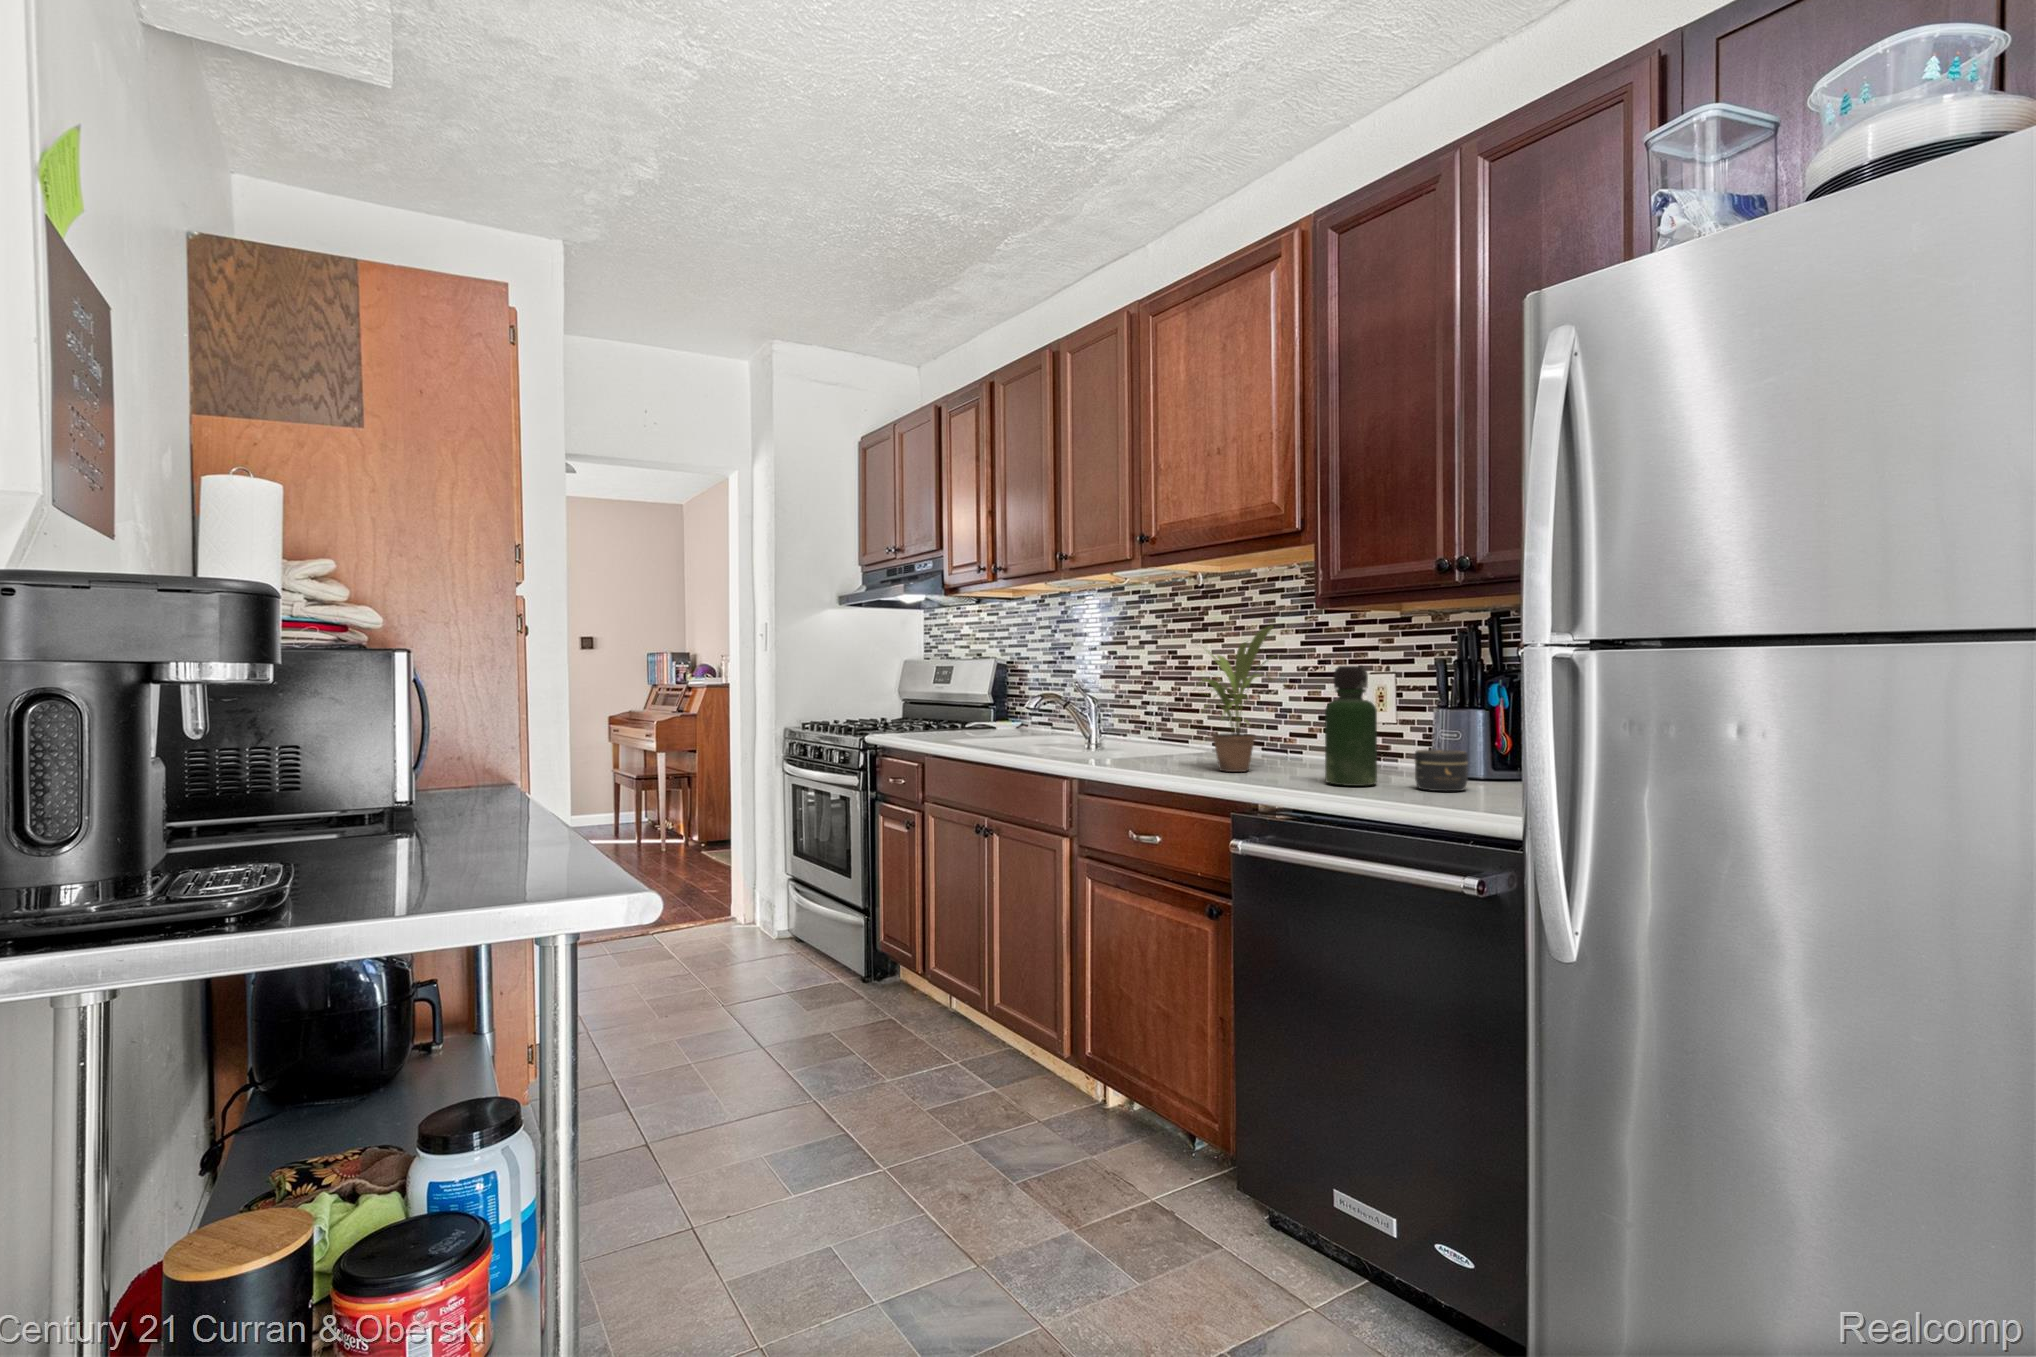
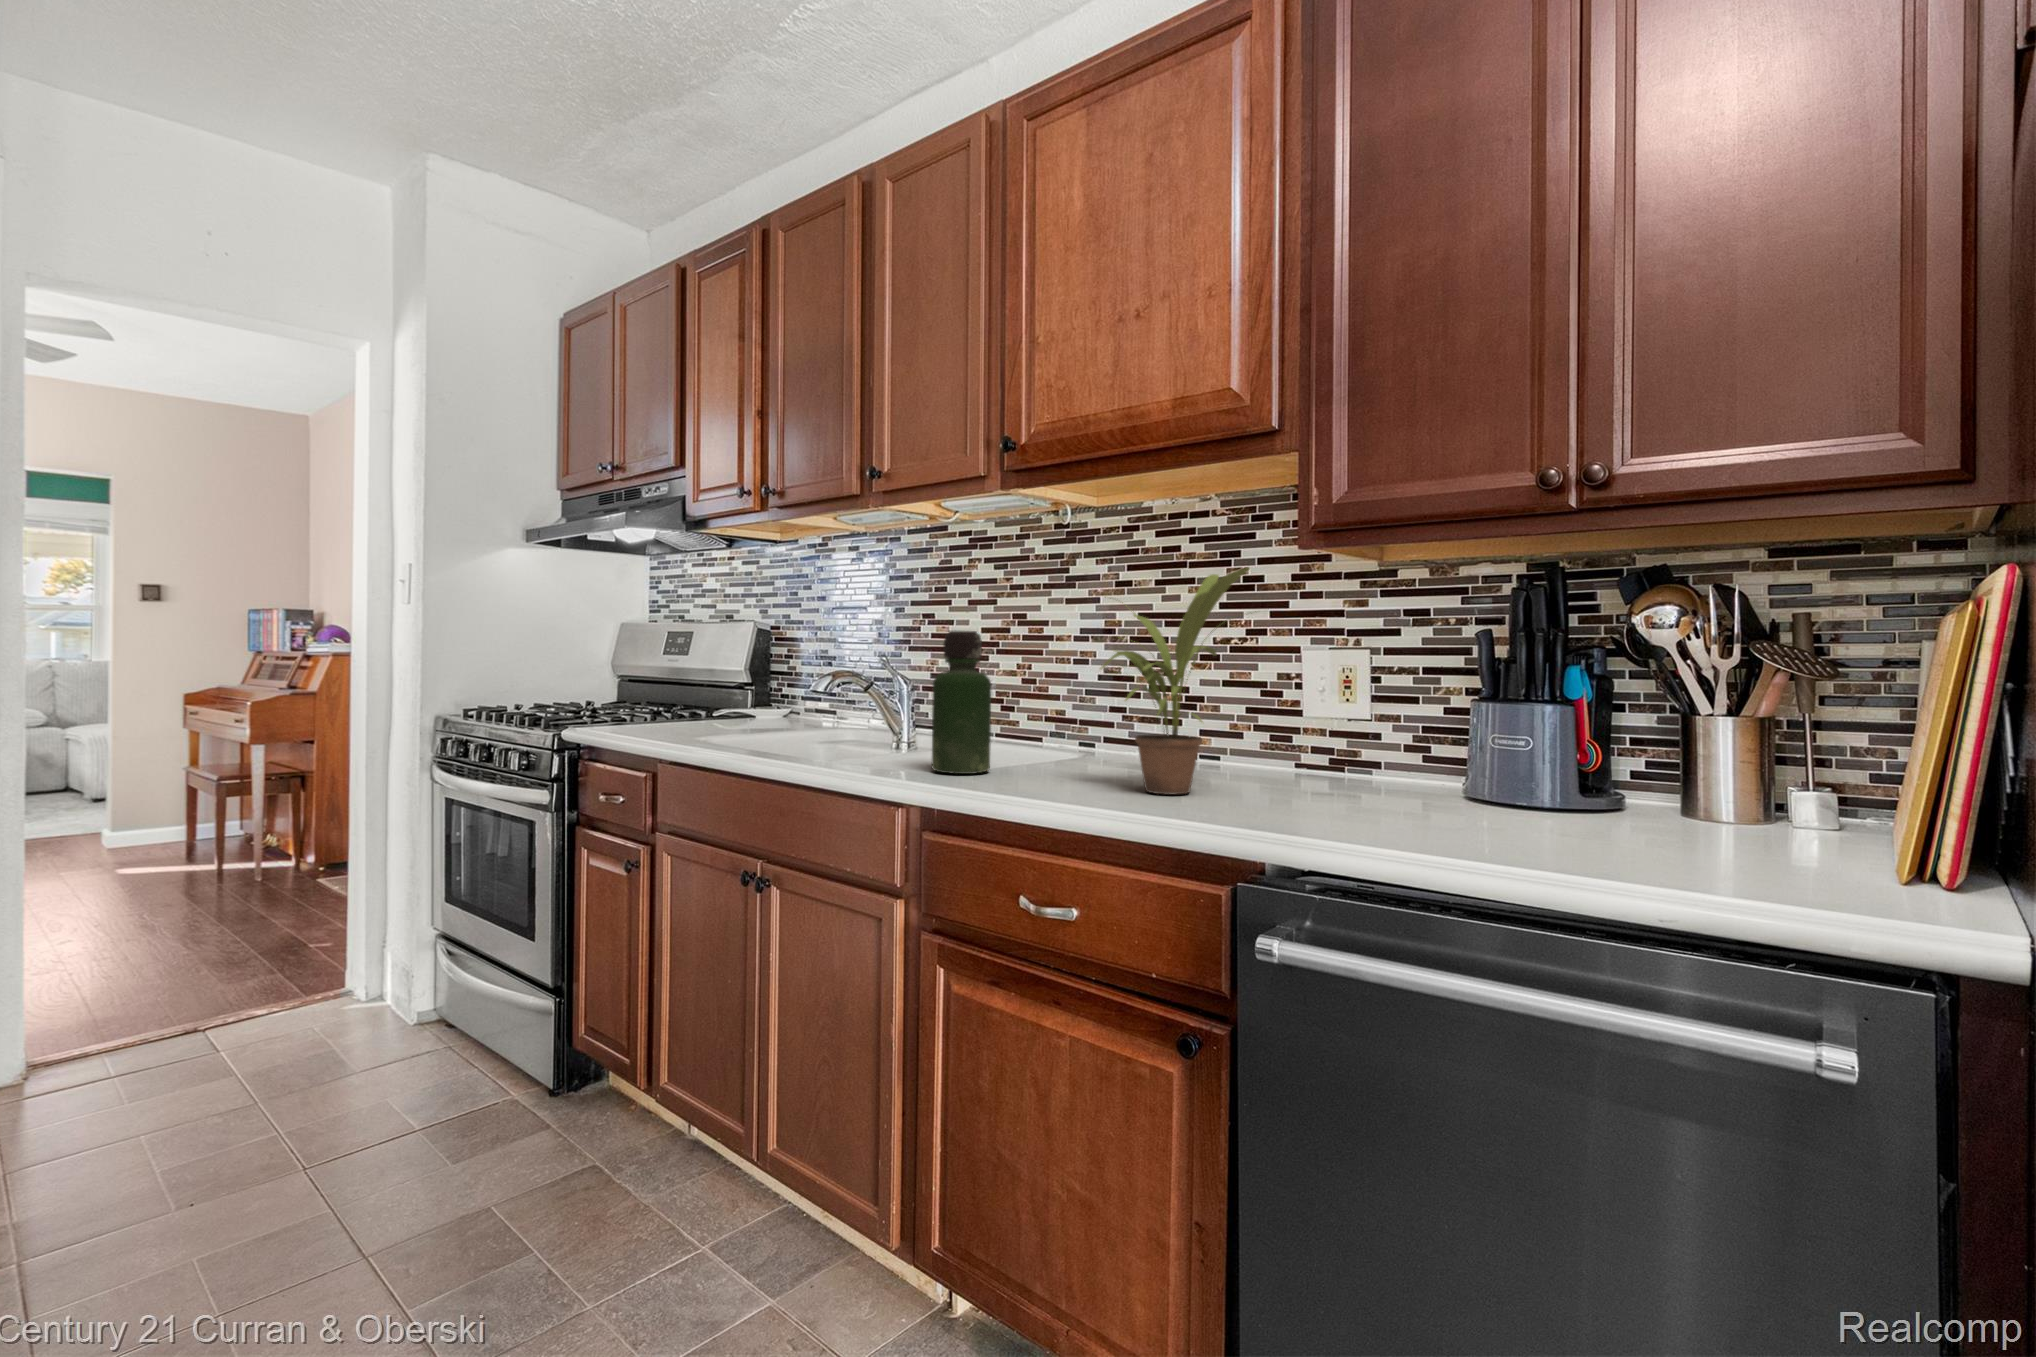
bottle: present [1325,666,1377,786] -> present [932,631,991,774]
jar: present [1415,749,1468,791] -> none [1483,764,1568,832]

